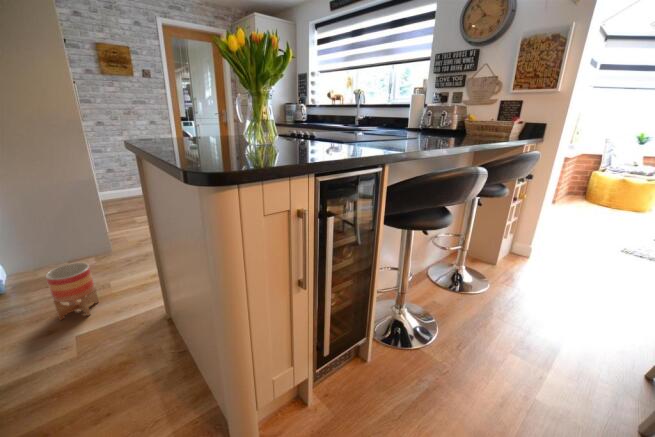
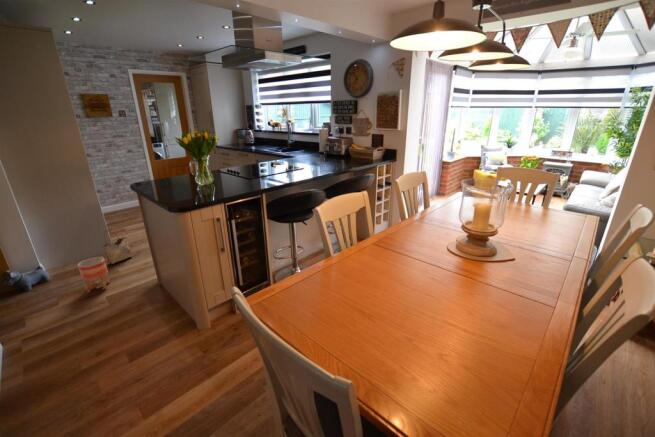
woven basket: none [95,221,139,271] -> present [102,238,132,264]

